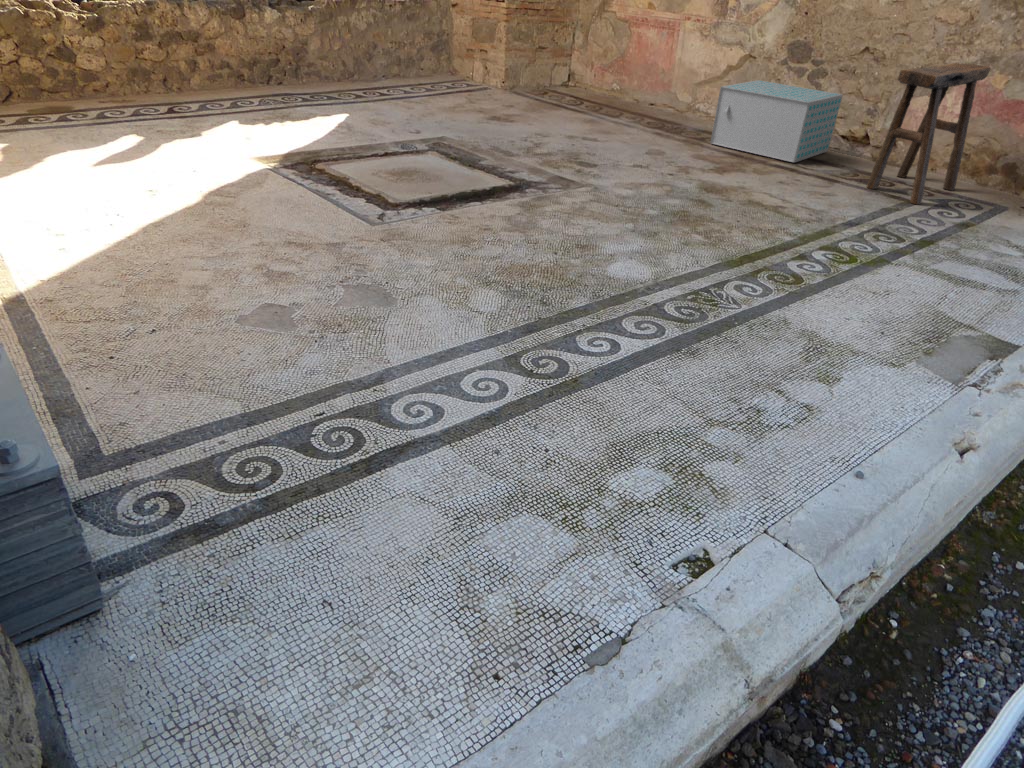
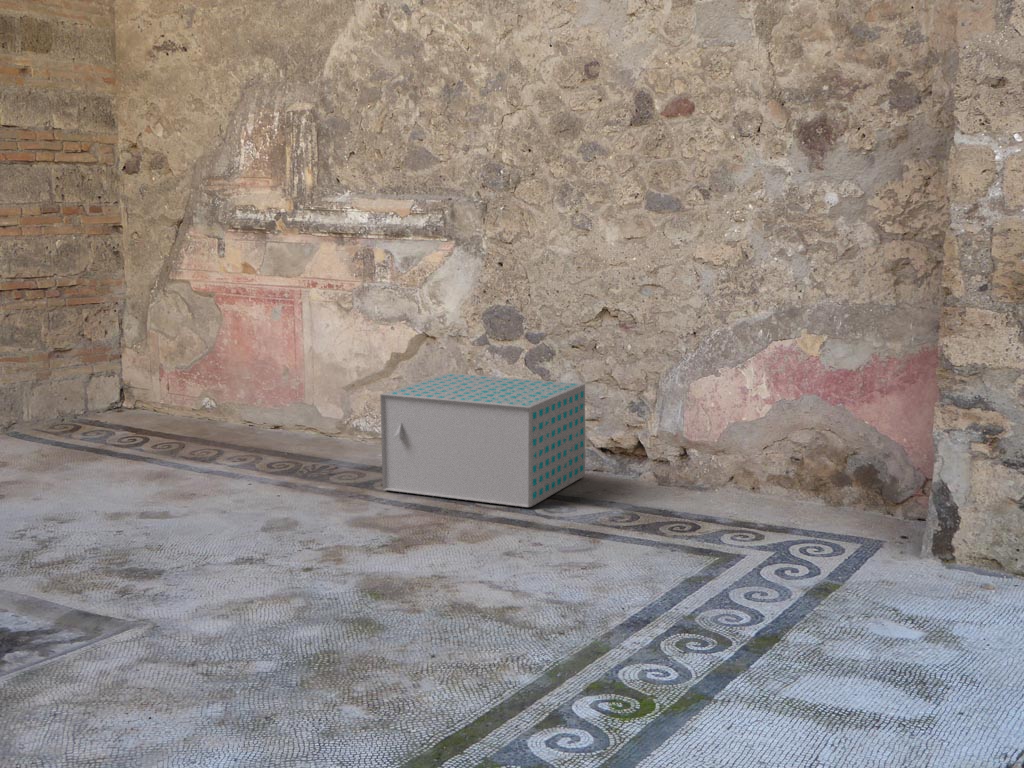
stool: present [867,63,990,204] -> none [652,324,794,560]

